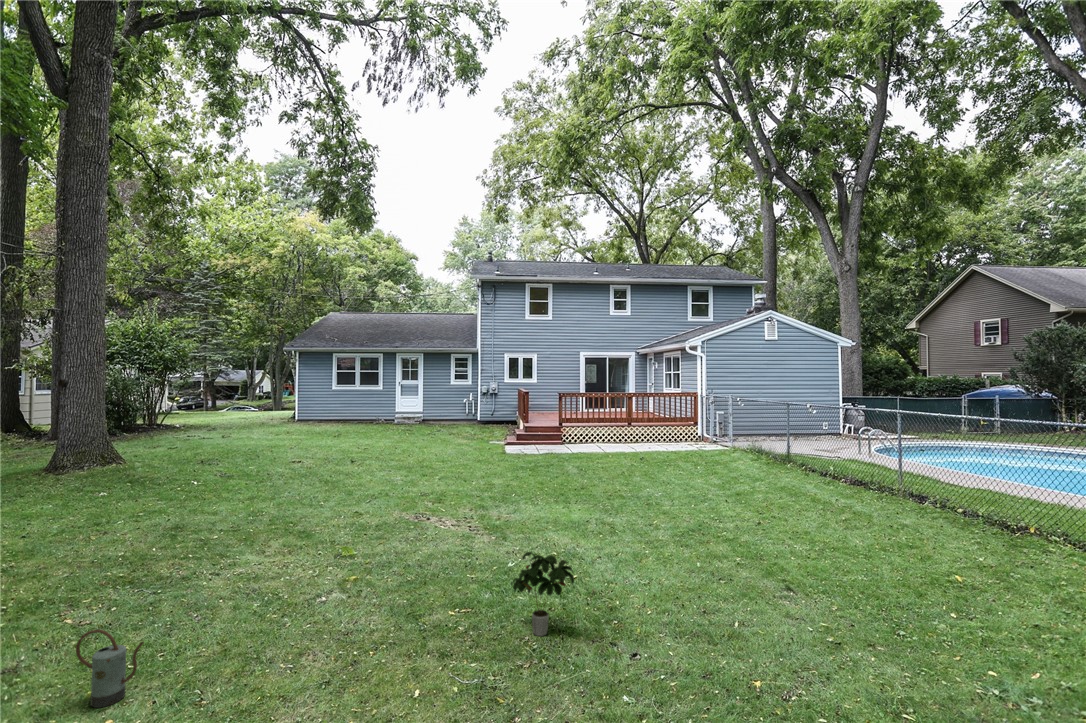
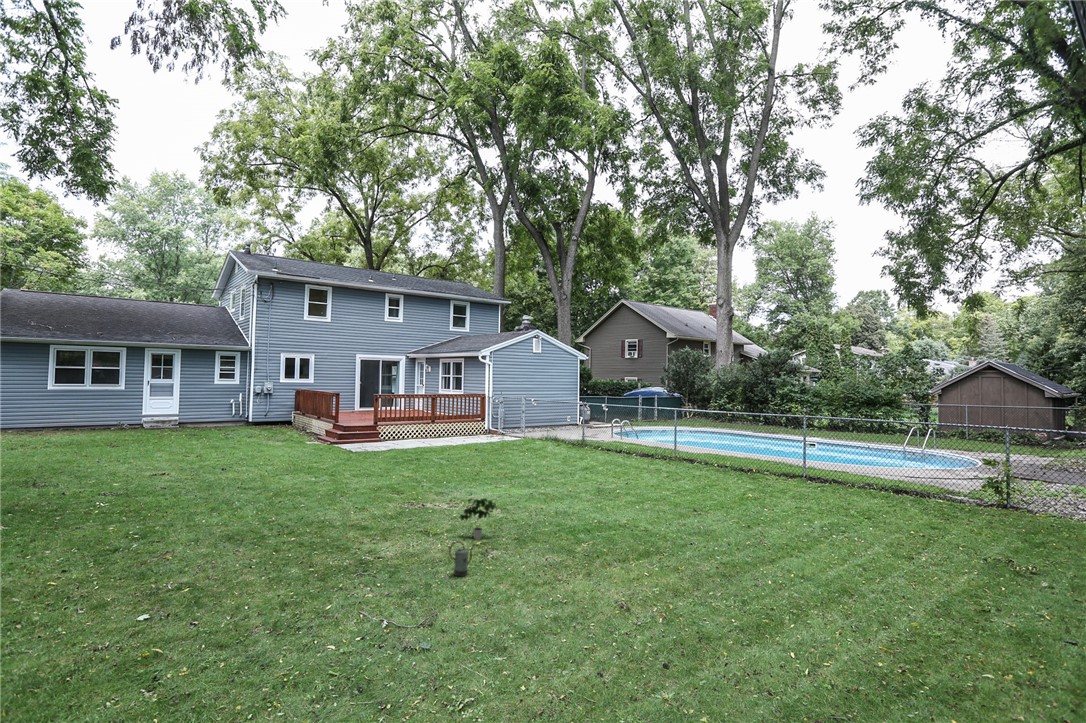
potted plant: present [511,552,574,636] -> present [460,499,497,540]

